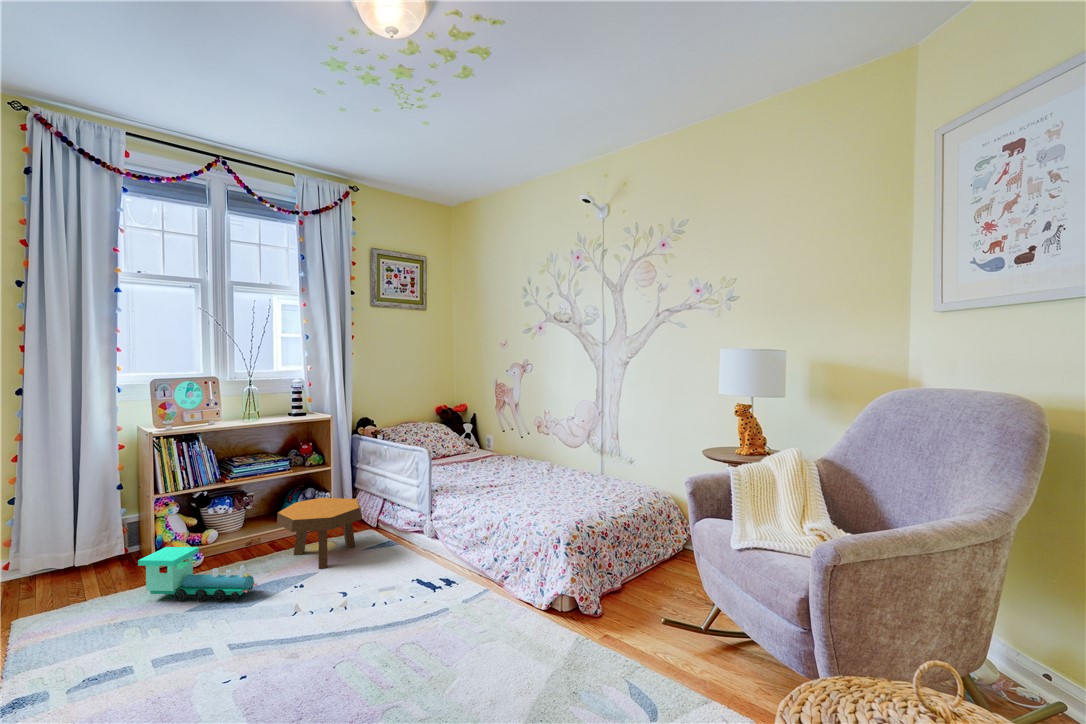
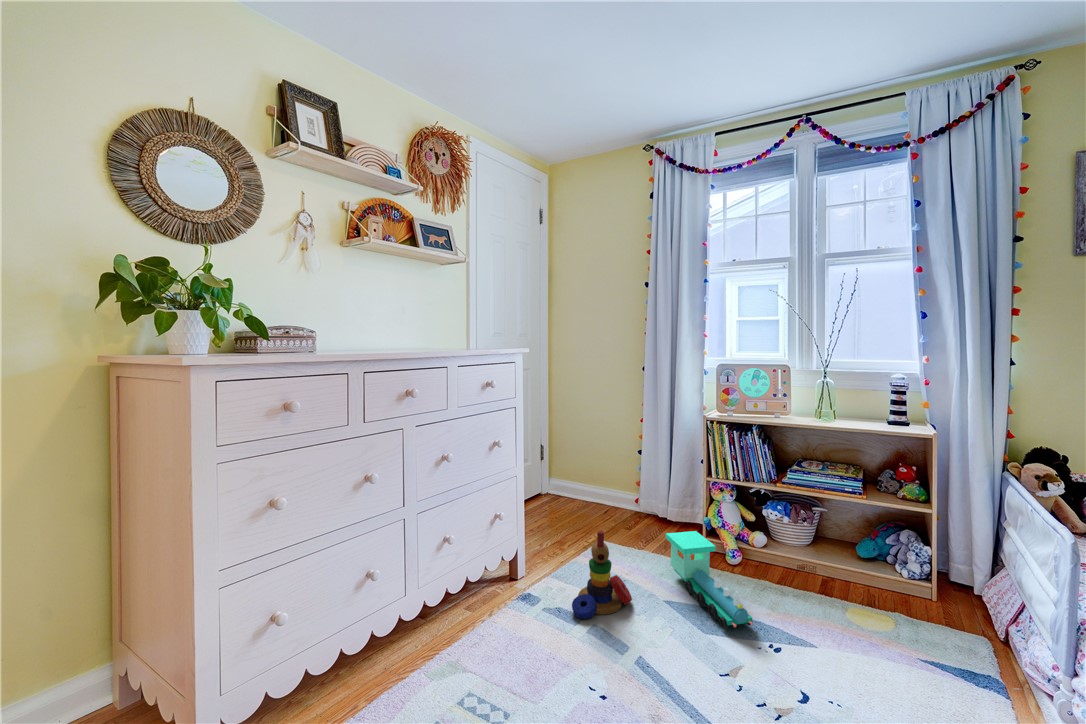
footstool: present [277,498,362,569] -> none [814,543,960,663]
stacking toy: none [60,574,138,678] -> present [572,531,632,619]

